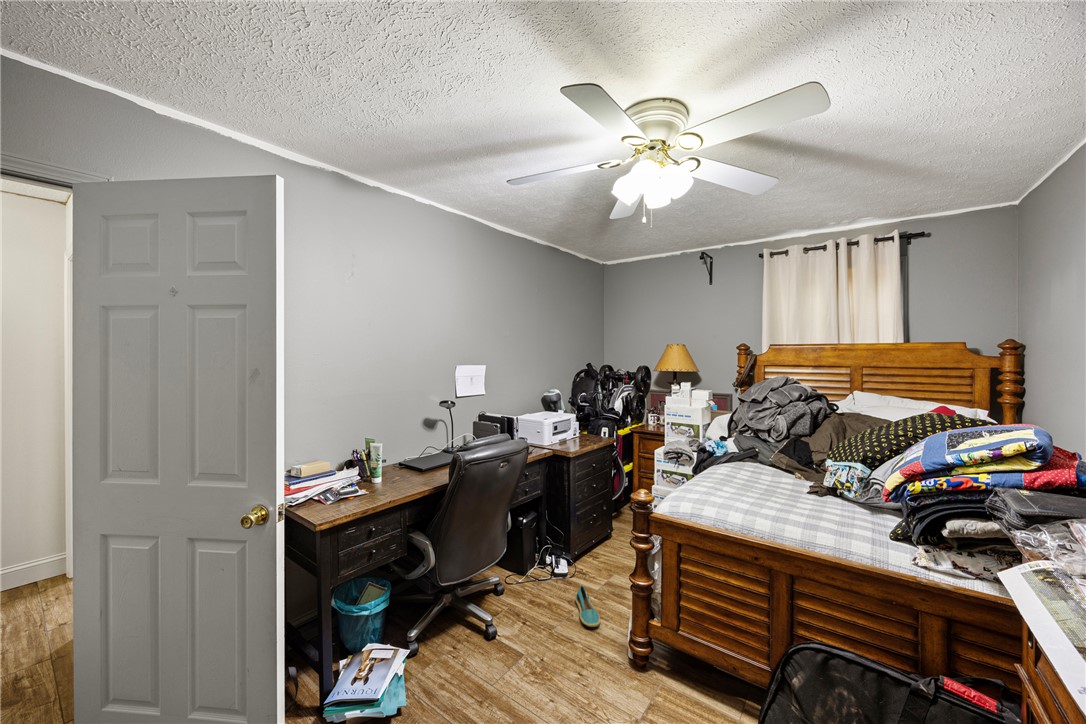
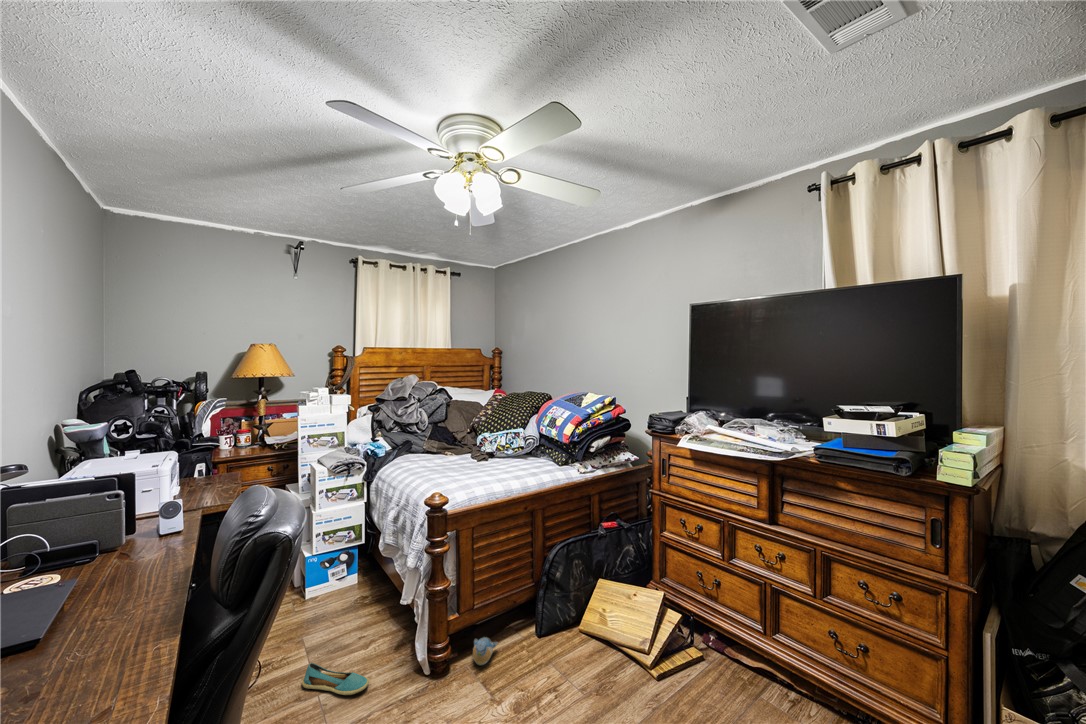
plush toy: none [660,664,702,696] -> present [473,637,497,665]

